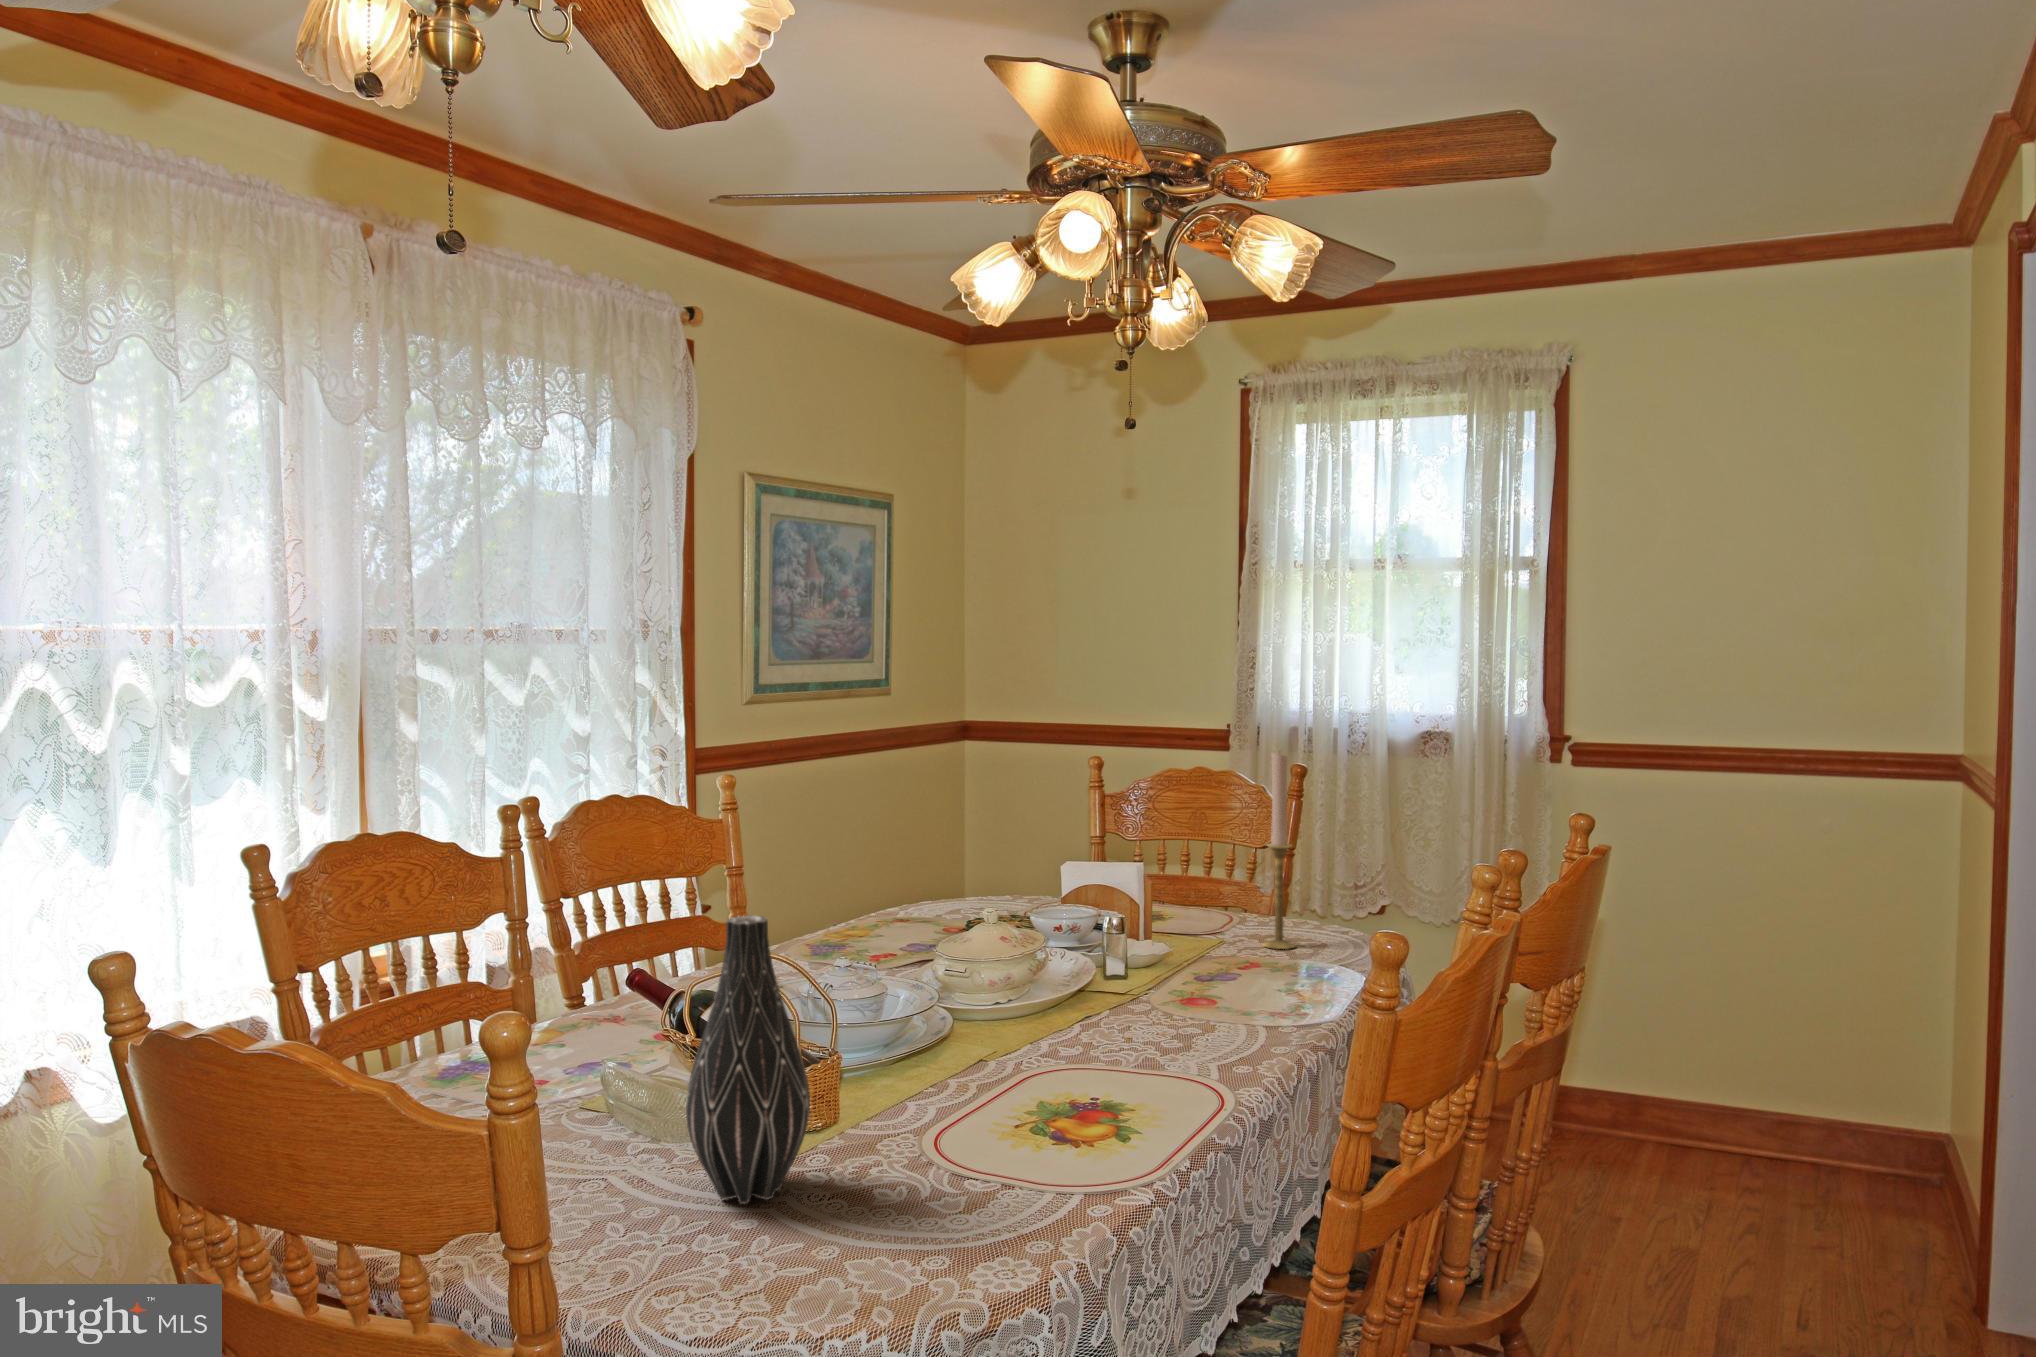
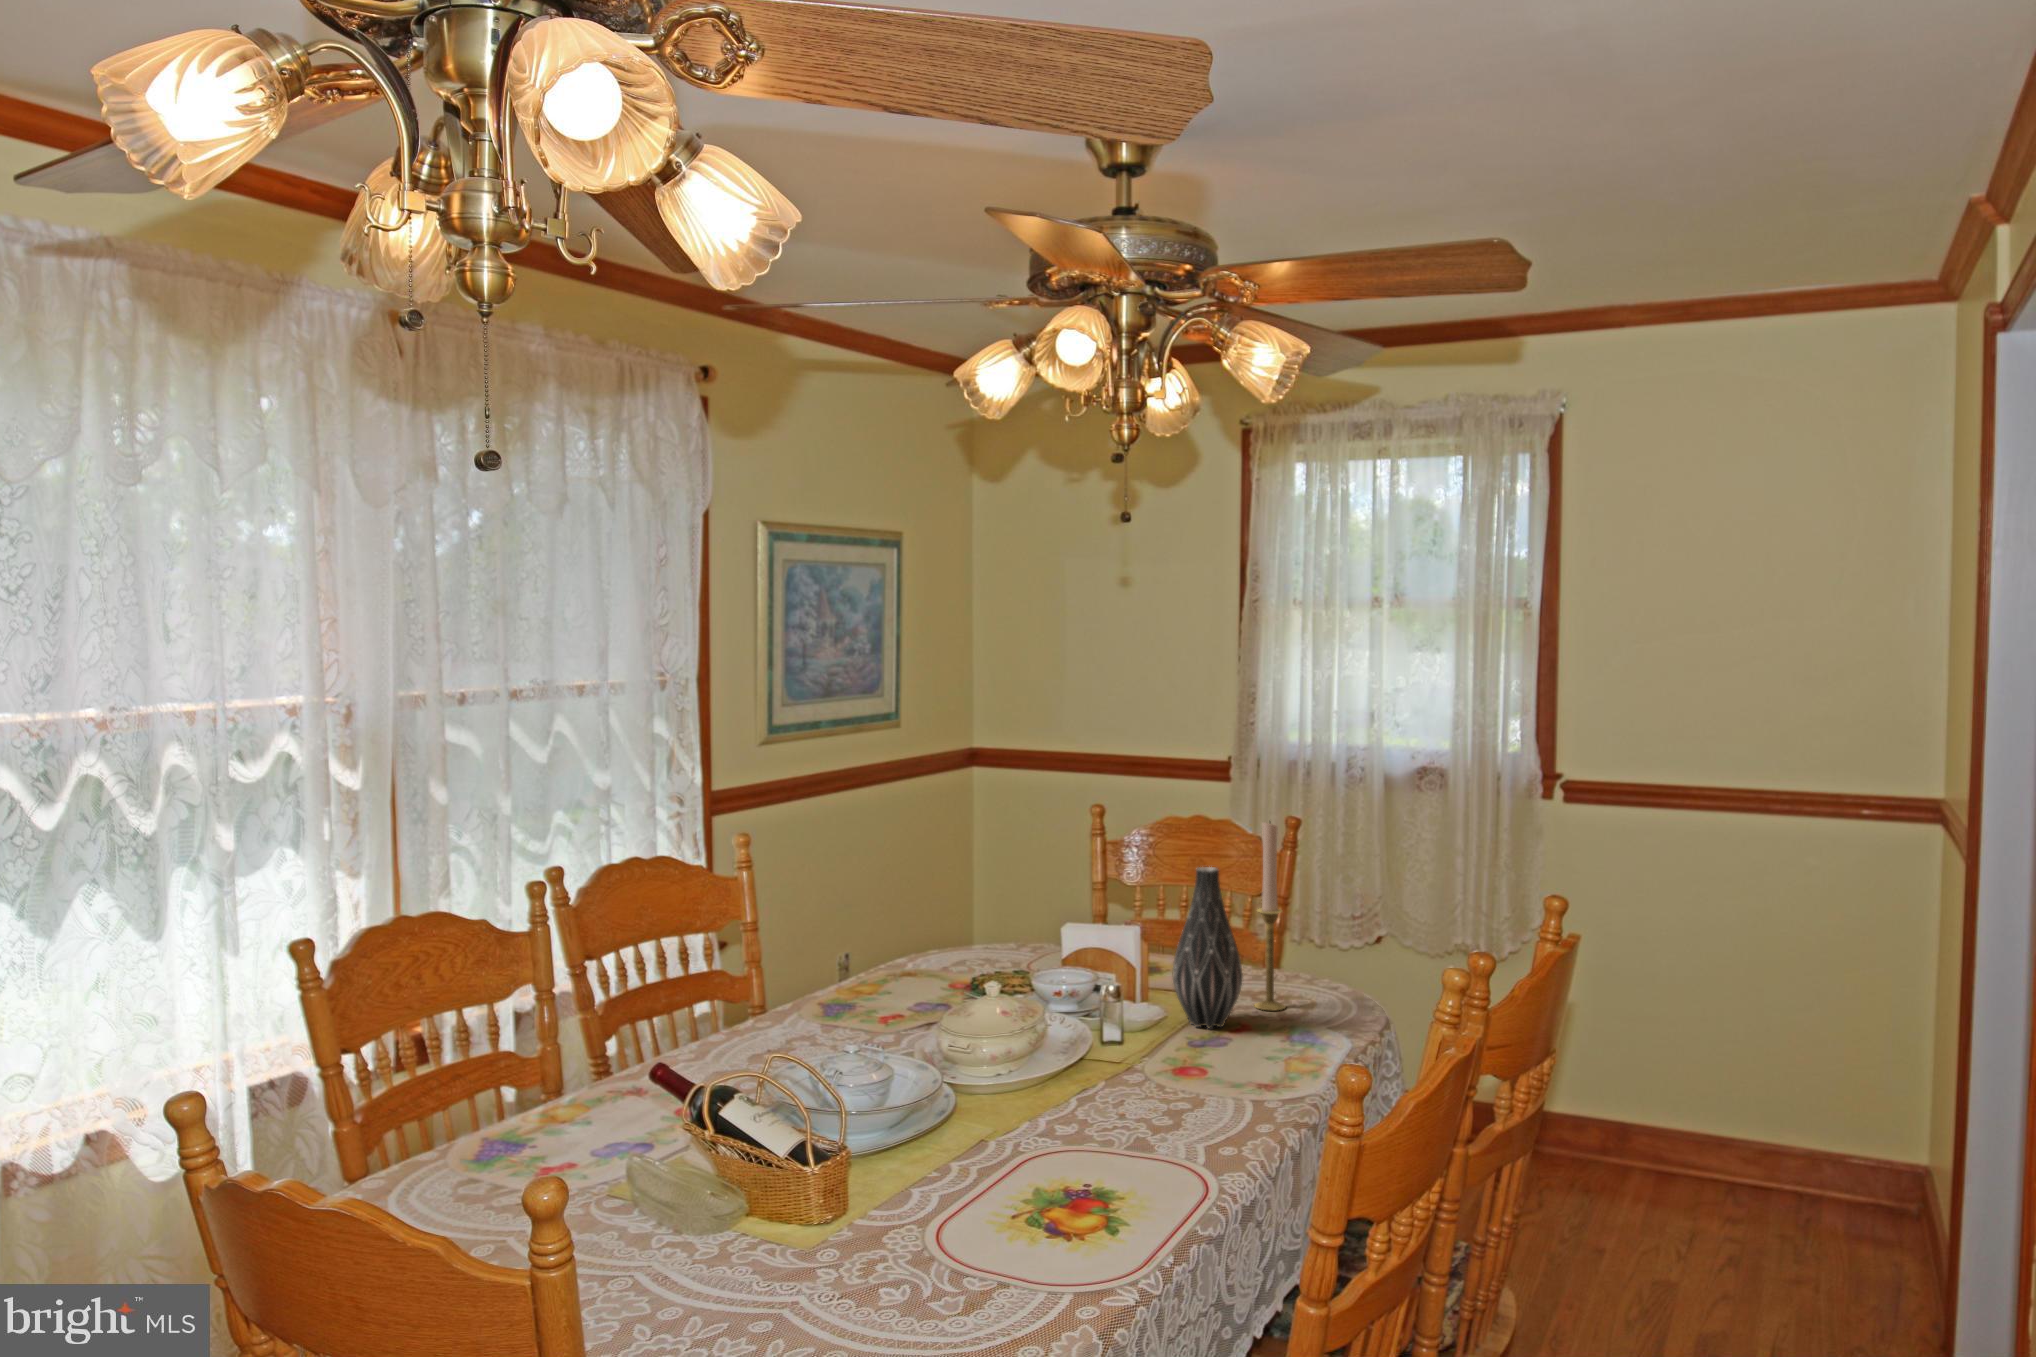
vase: present [686,915,810,1204] -> present [1173,867,1243,1028]

